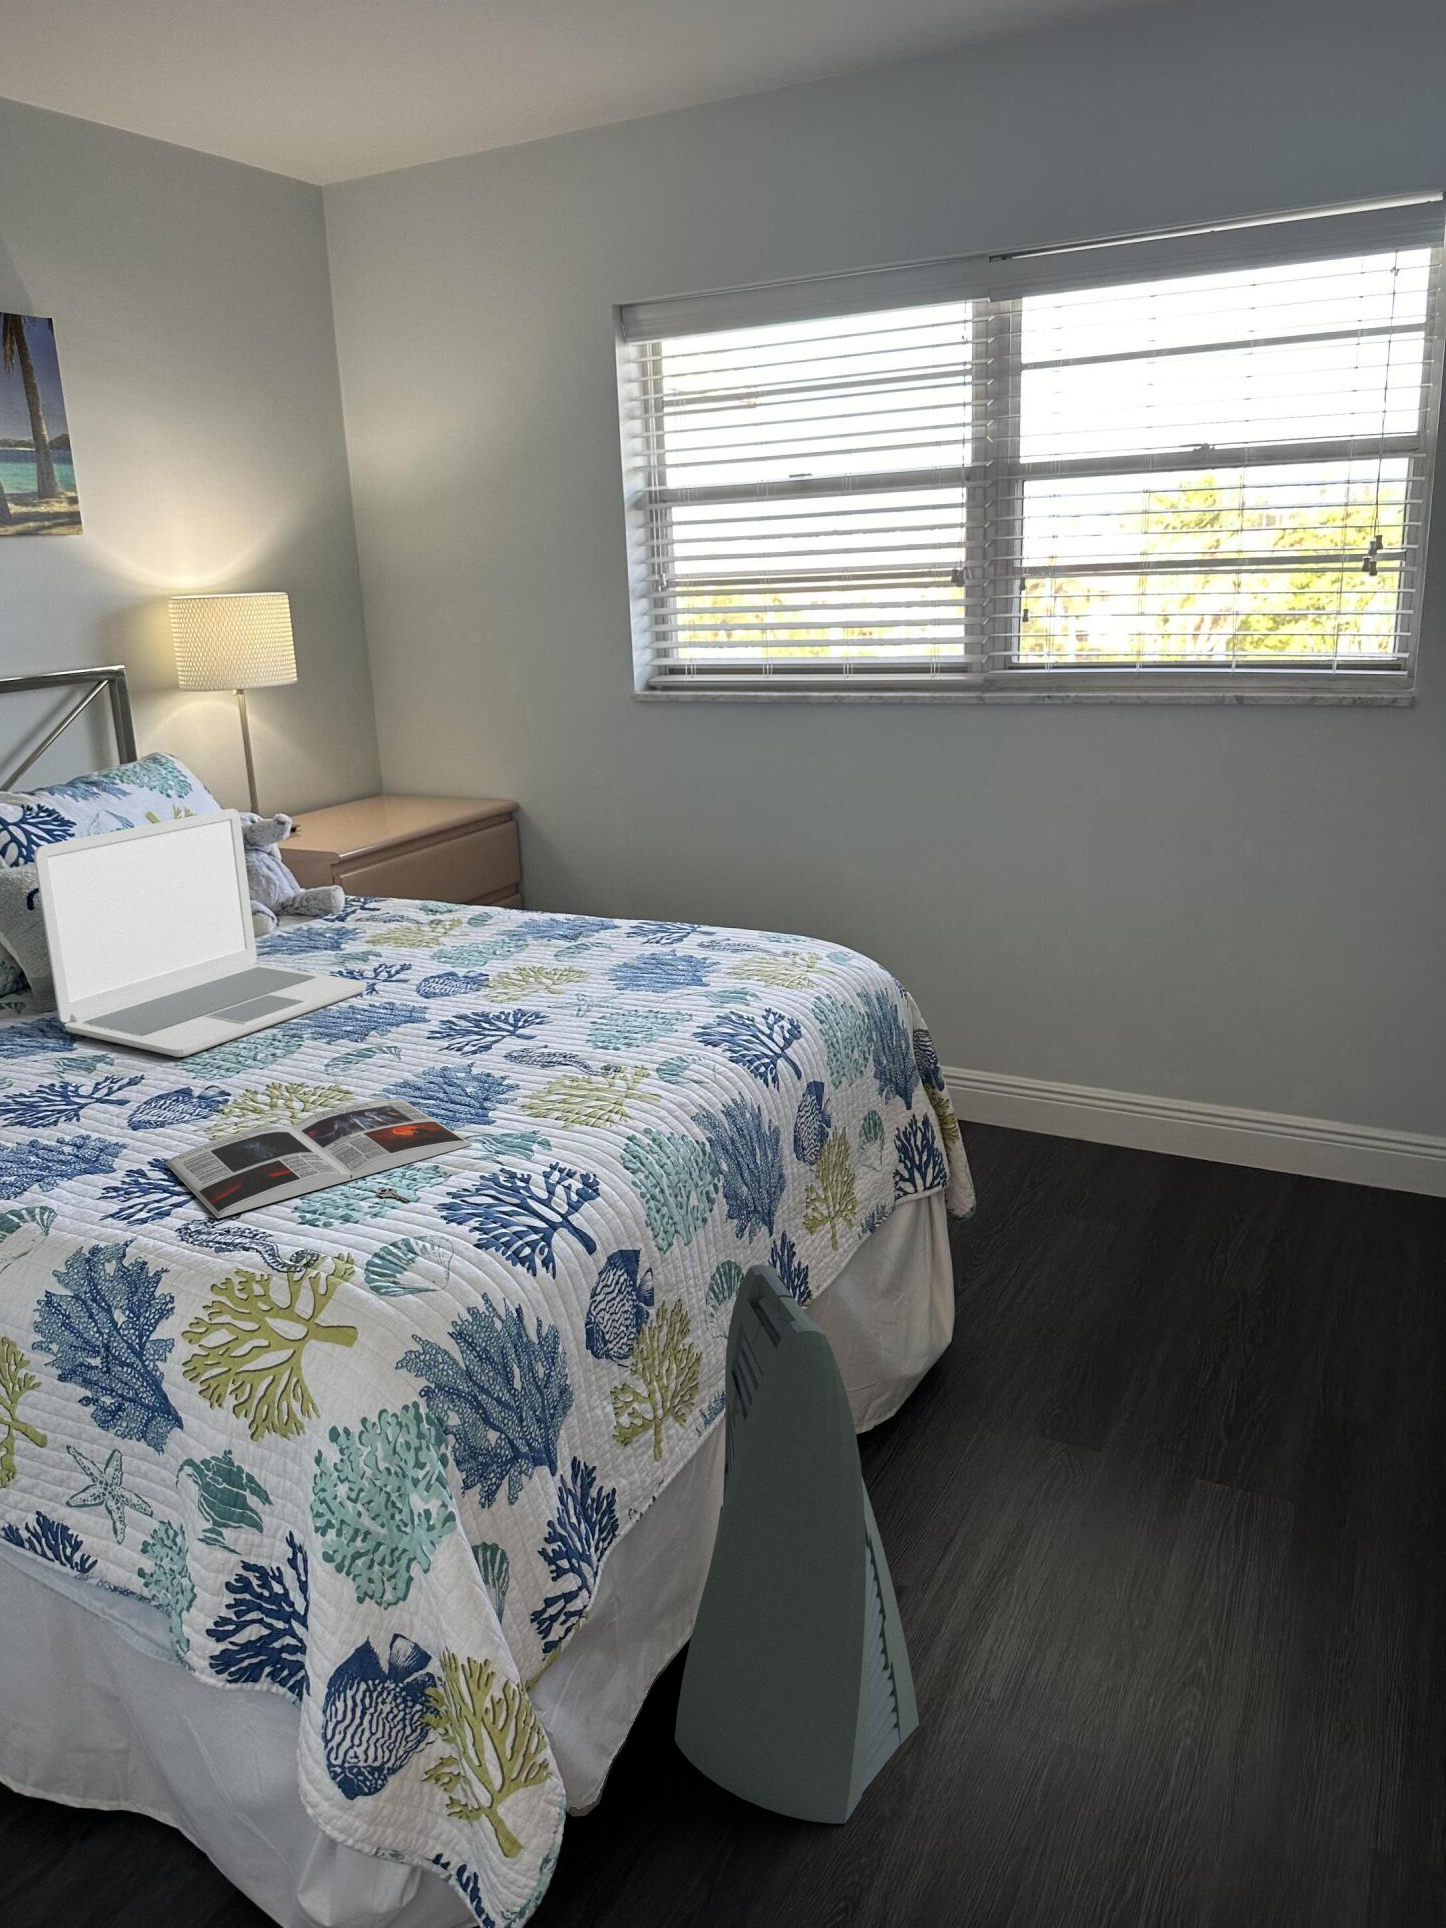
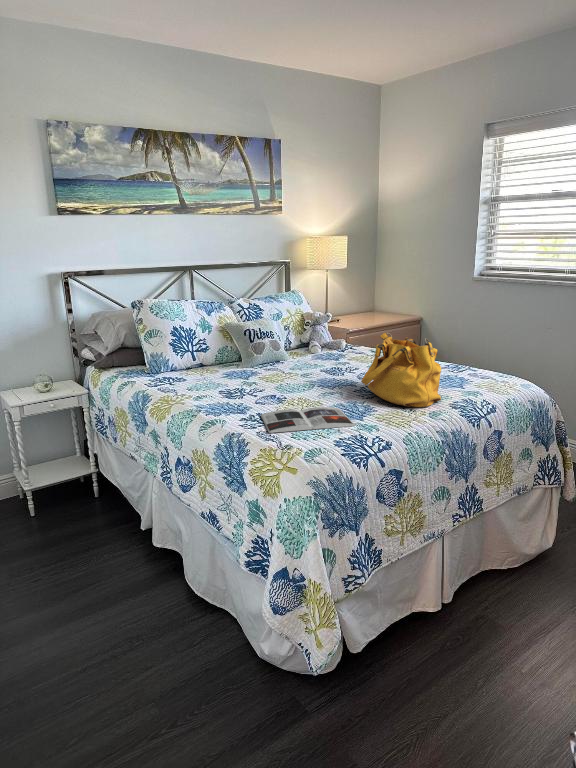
laptop: present [34,809,367,1057] -> none [244,308,344,386]
handbag: none [445,861,667,1062] -> present [361,332,441,407]
air purifier: present [675,1264,919,1824] -> none [397,485,489,690]

